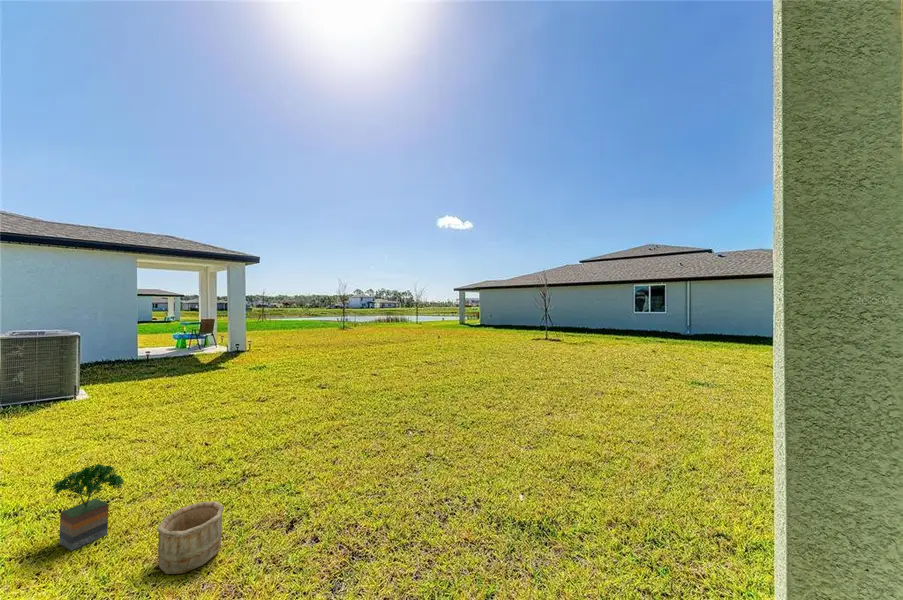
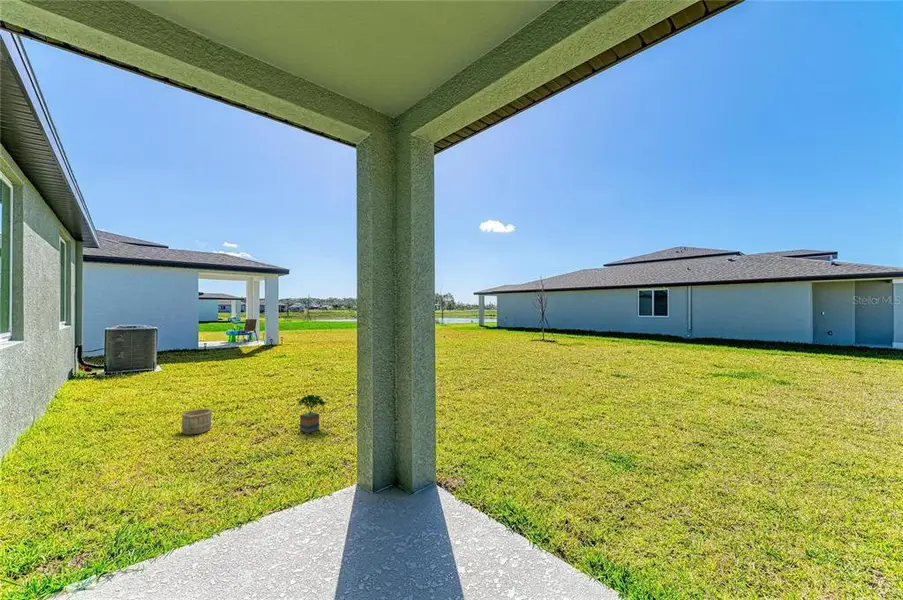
potted tree: present [52,464,124,551] -> present [298,395,325,433]

